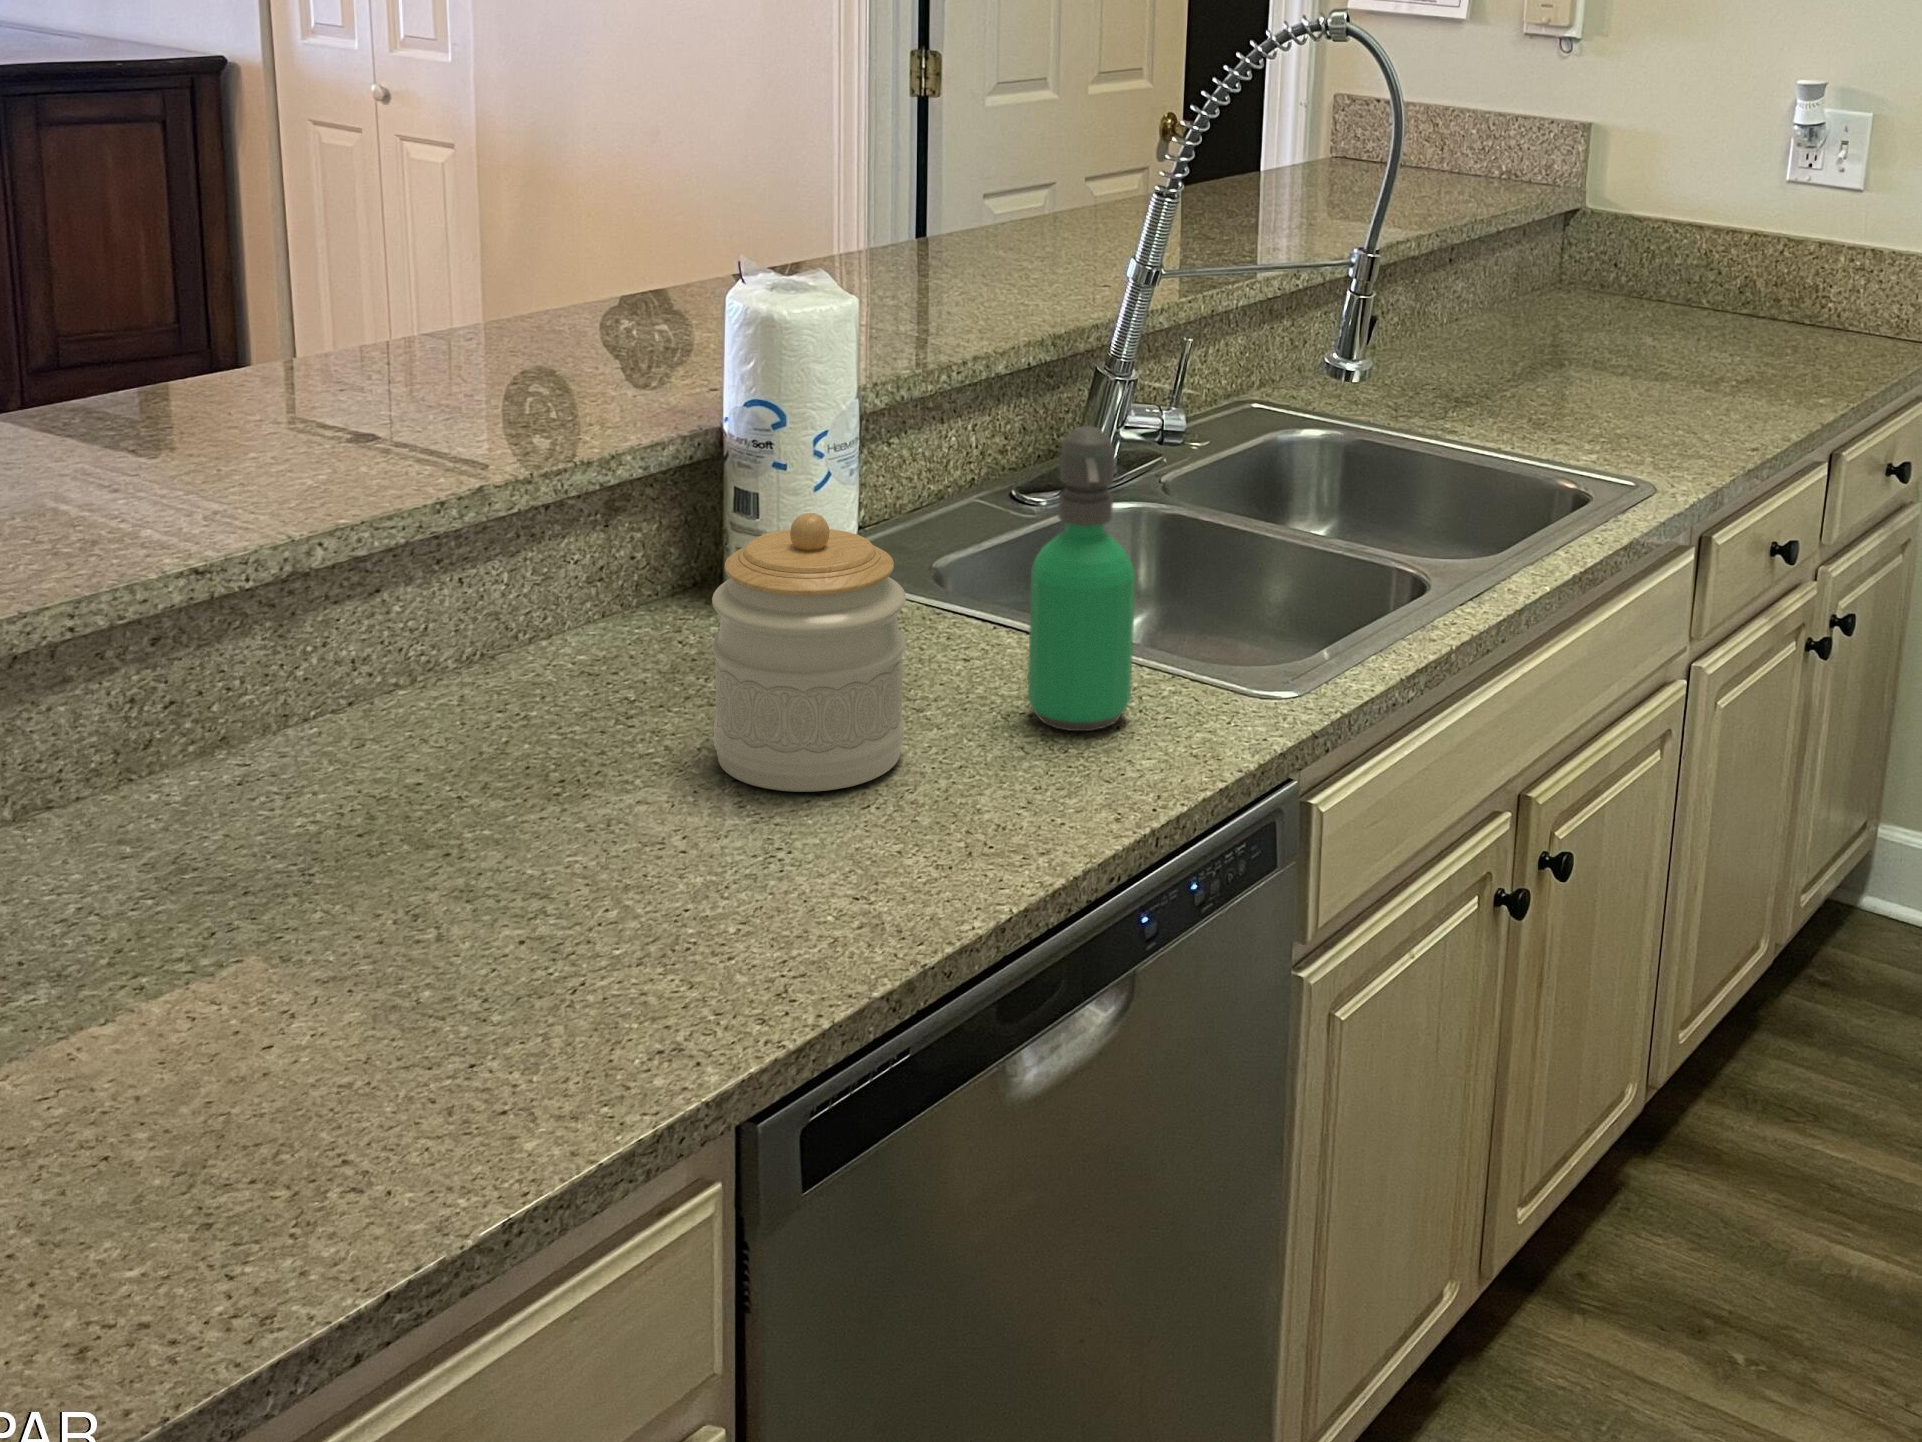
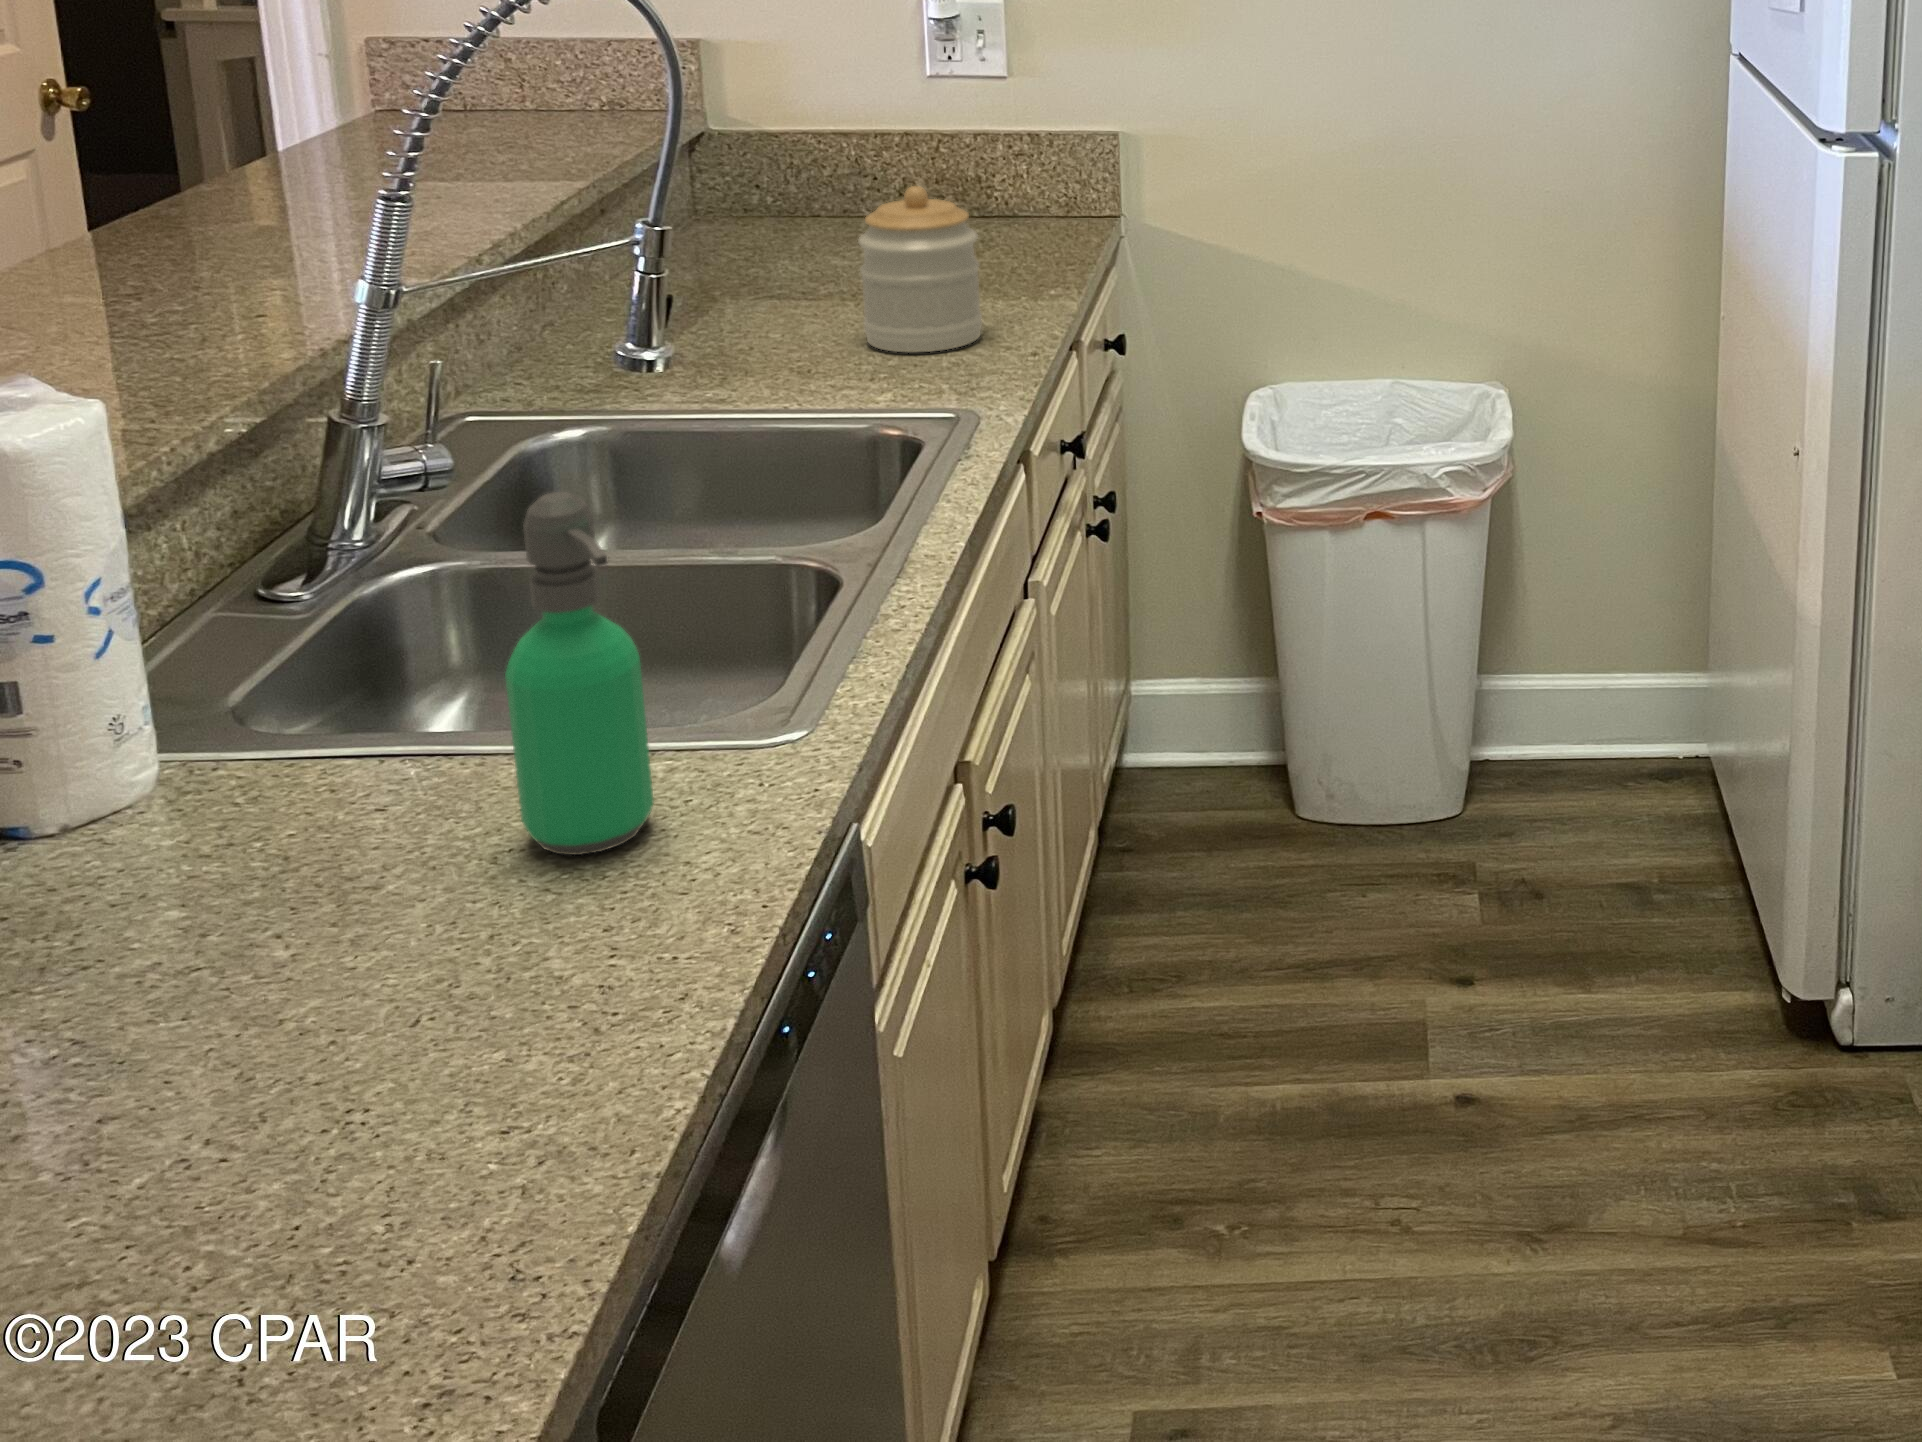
jar: present [712,513,906,792] -> present [858,186,982,352]

